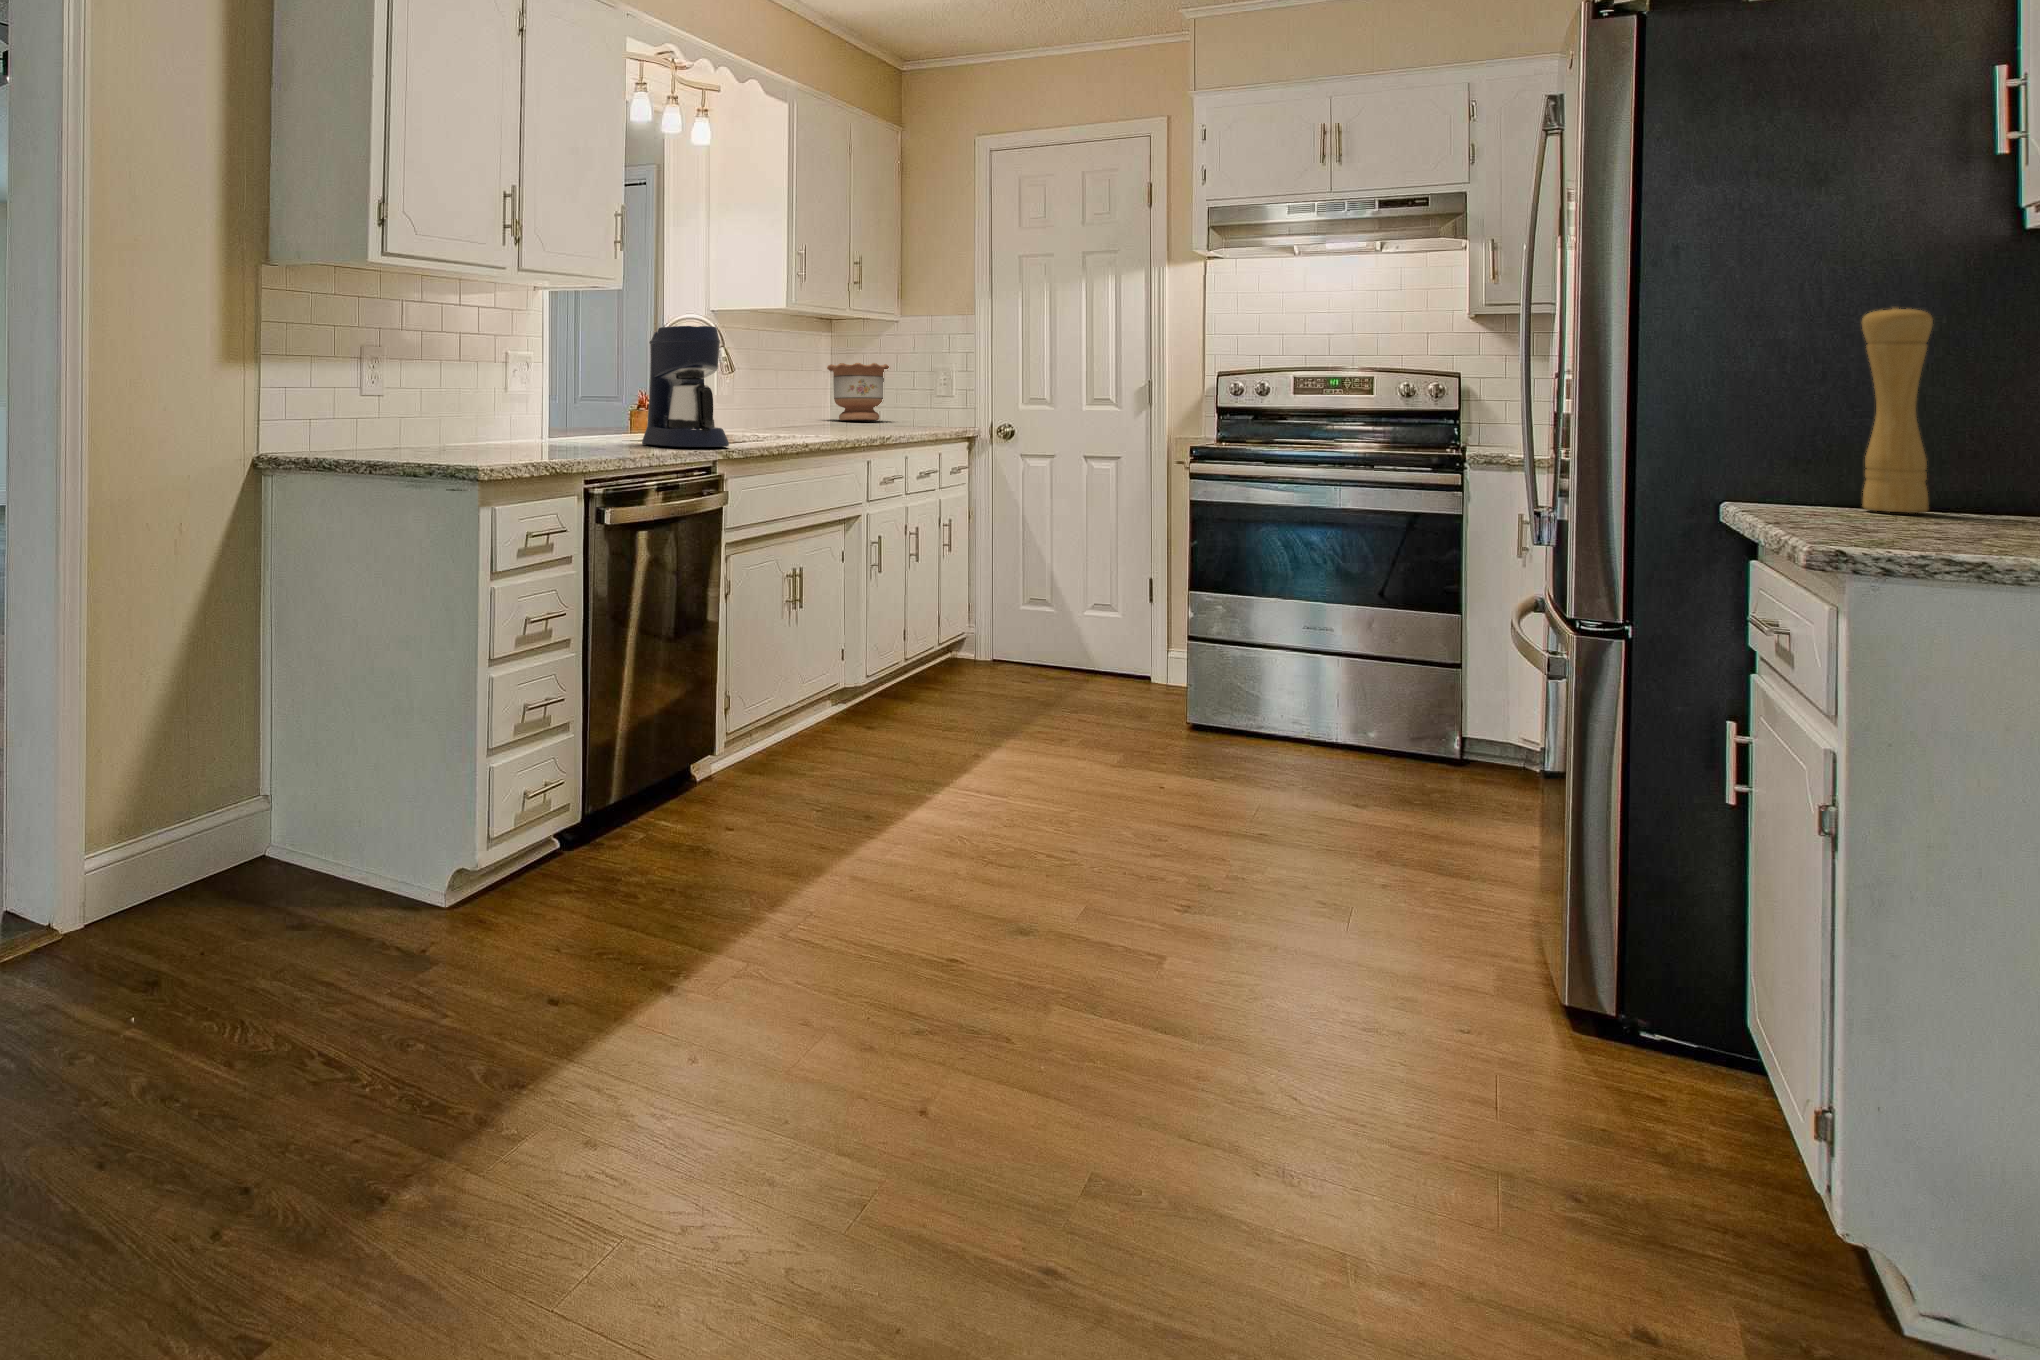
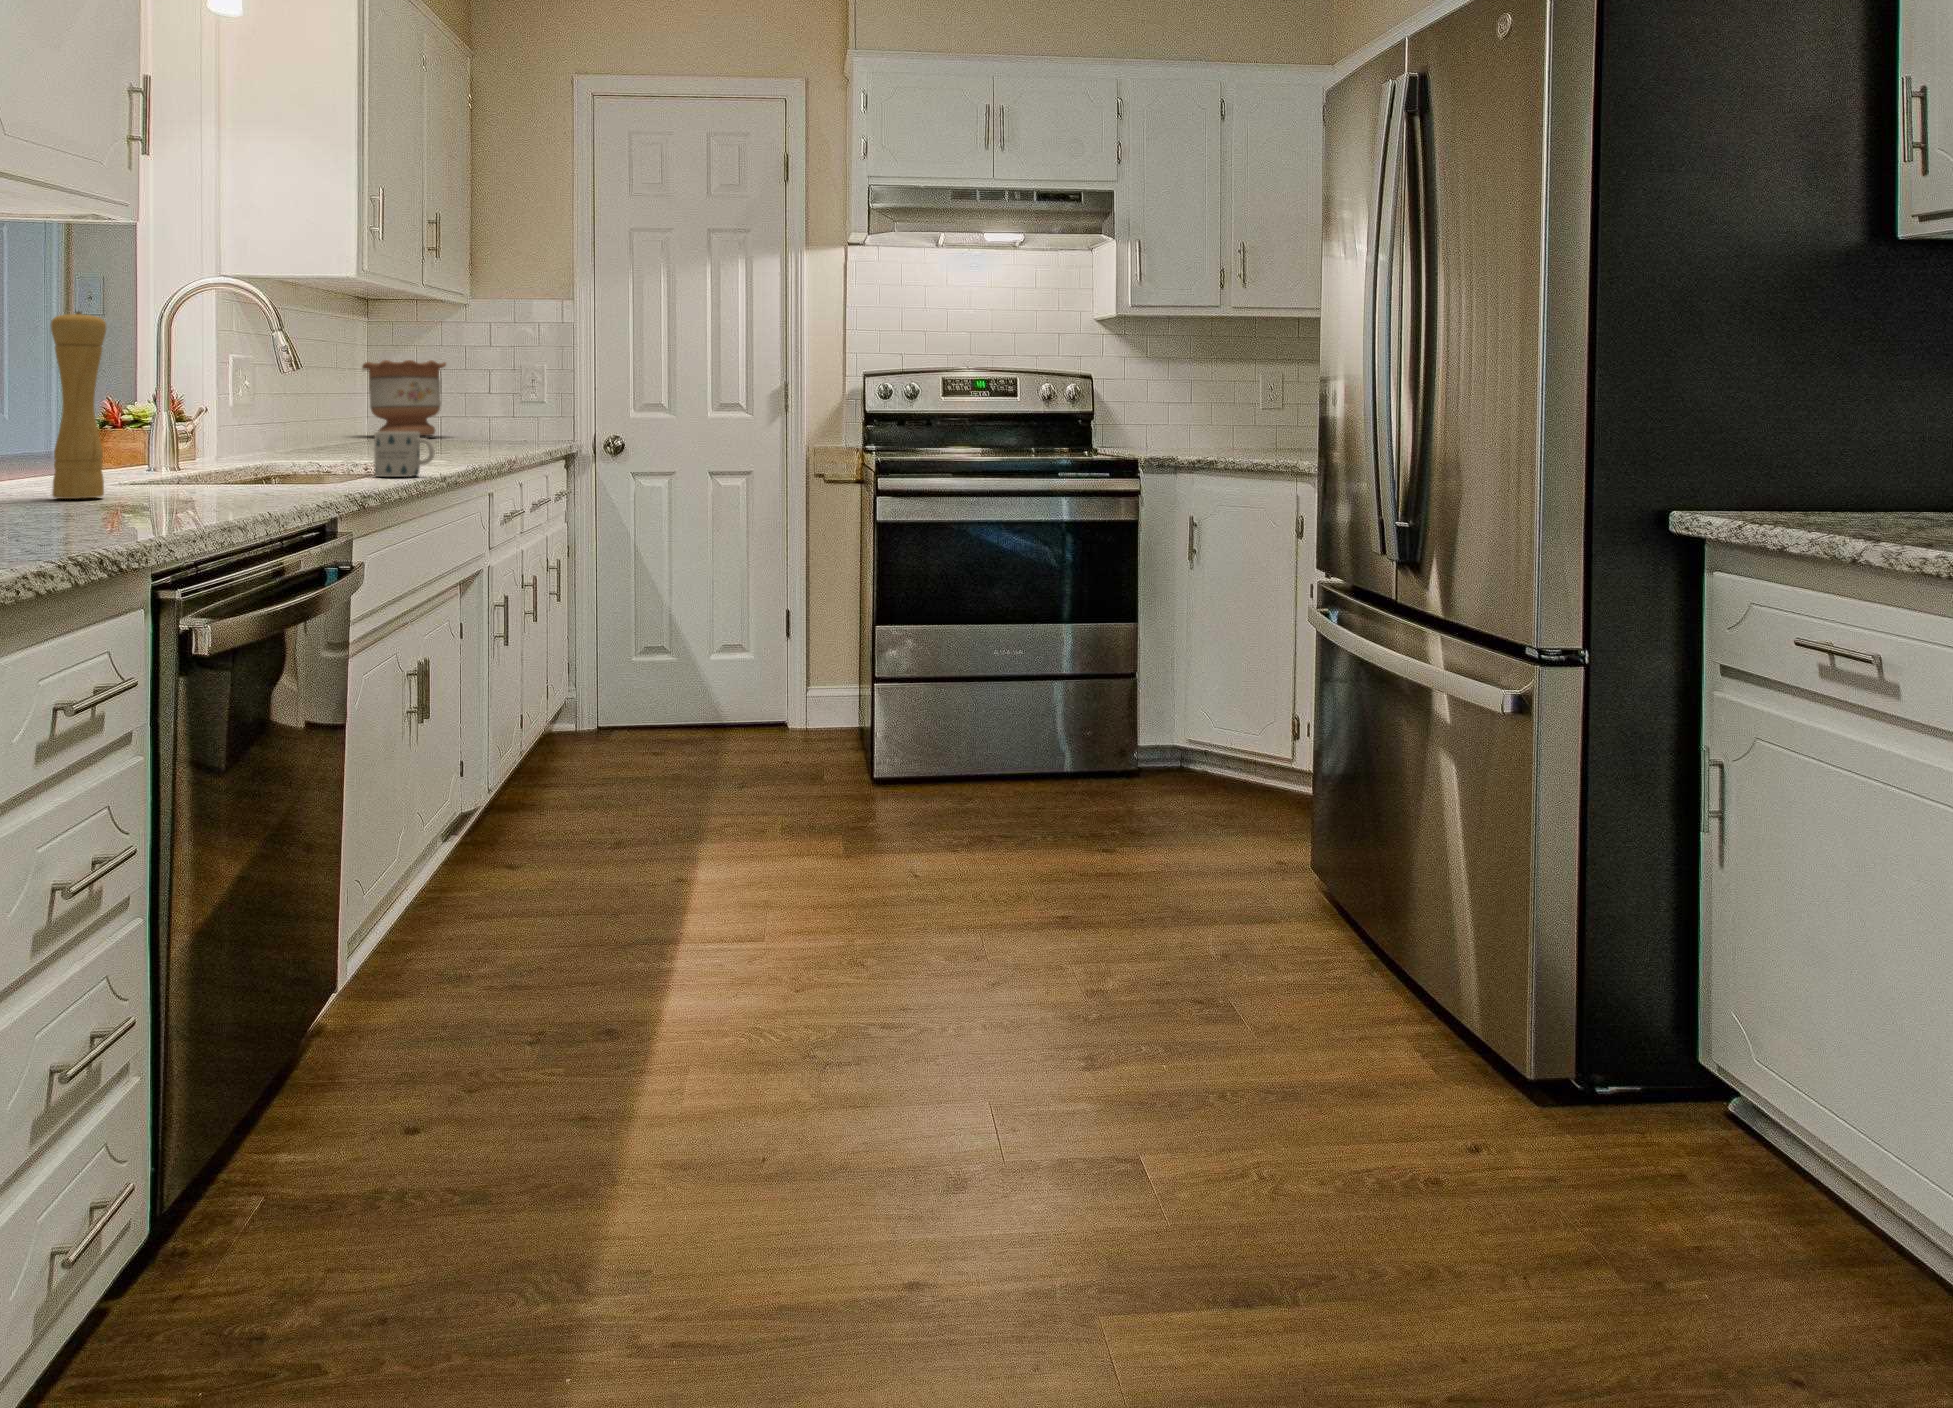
pepper mill: present [1862,306,1933,513] -> present [51,311,106,499]
coffee maker: present [642,326,729,447] -> none [177,295,344,495]
mug: none [769,412,805,442] -> present [374,432,434,477]

